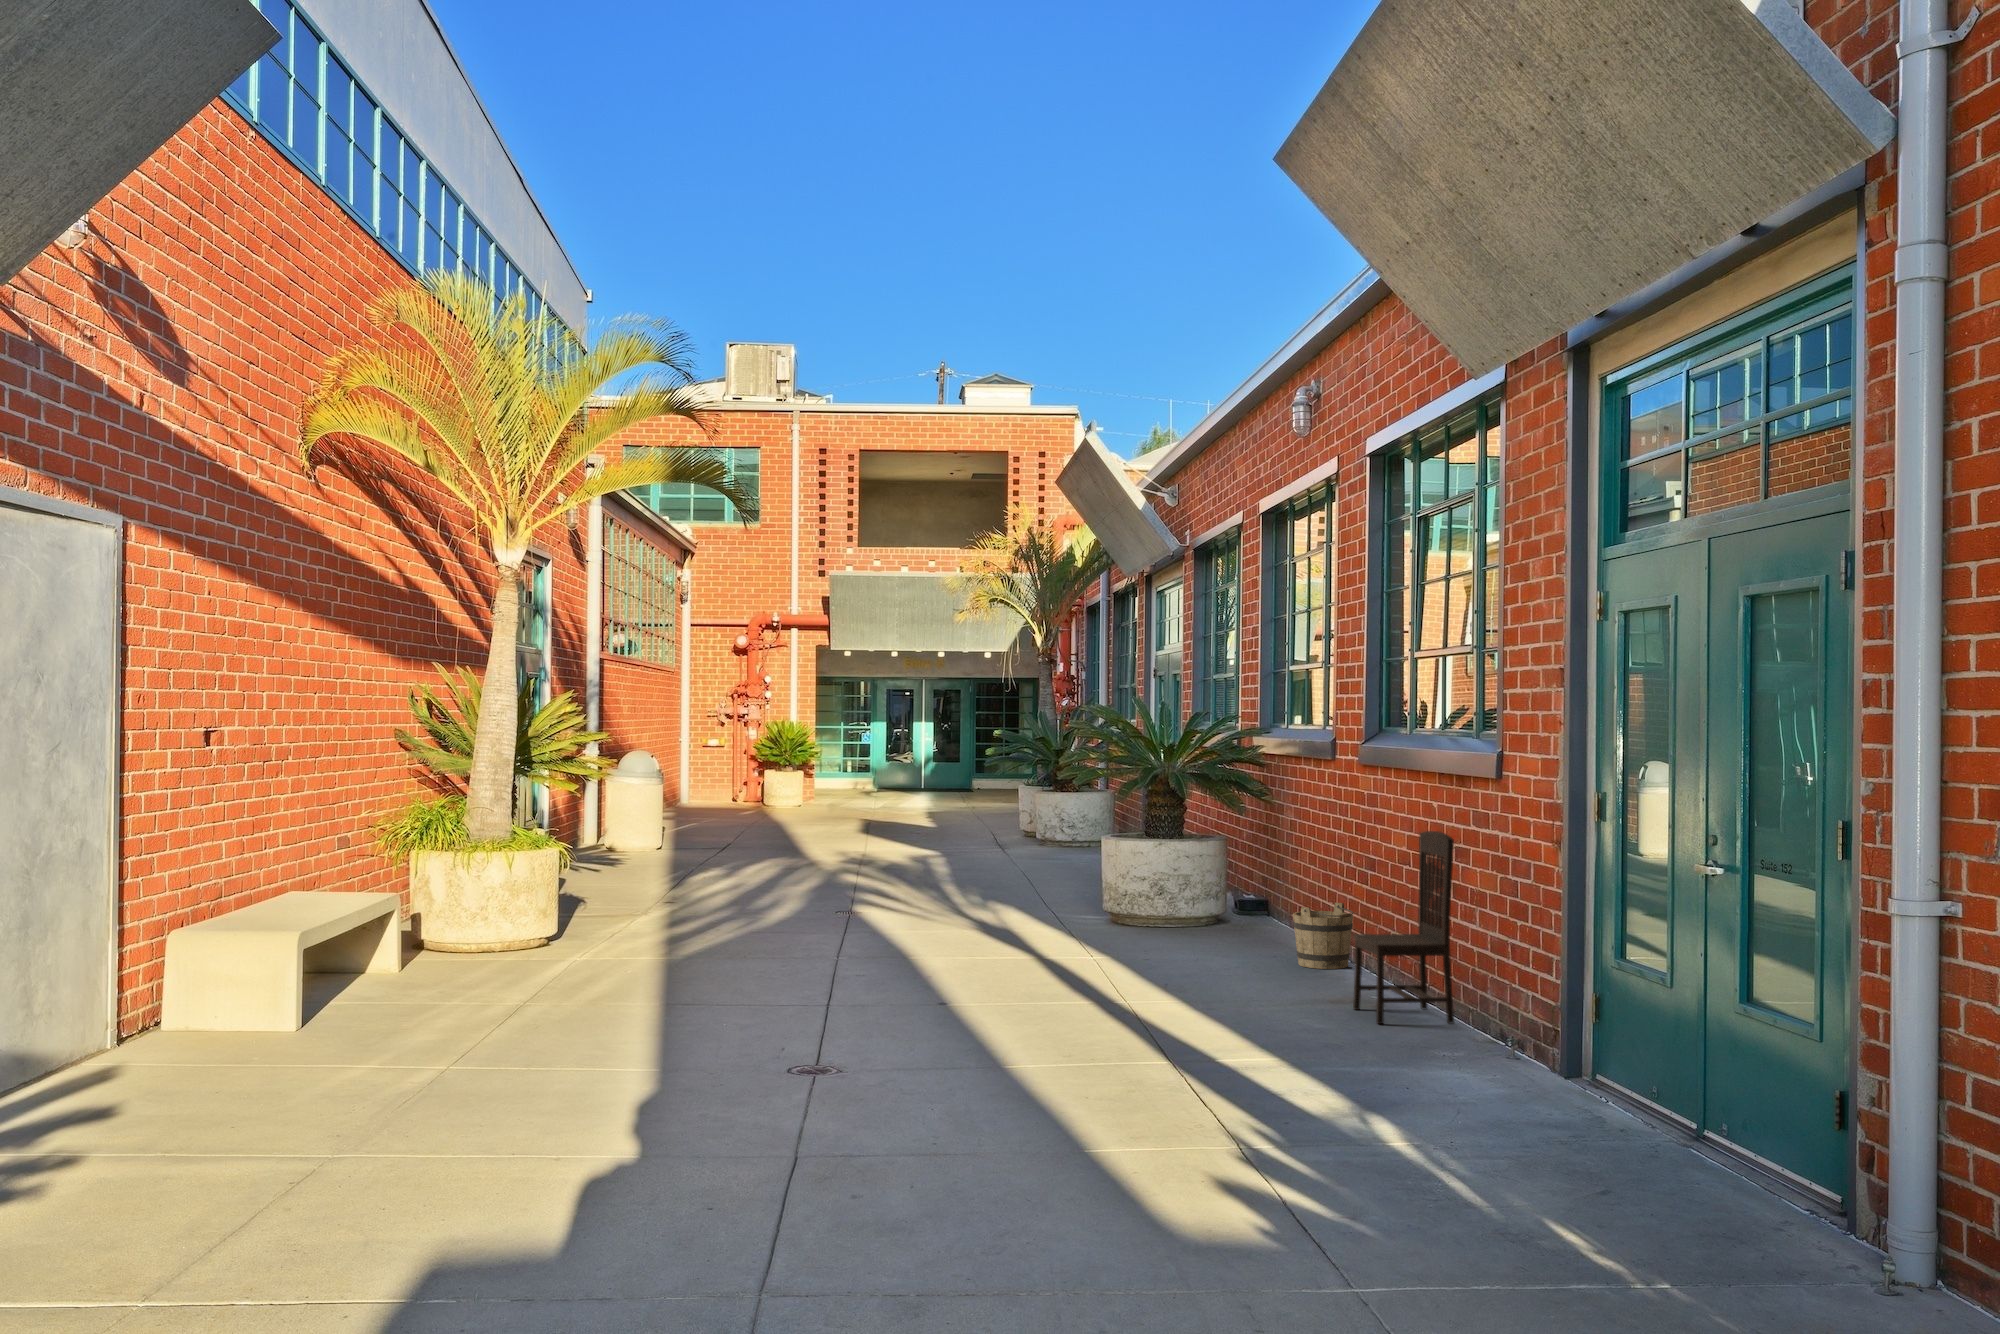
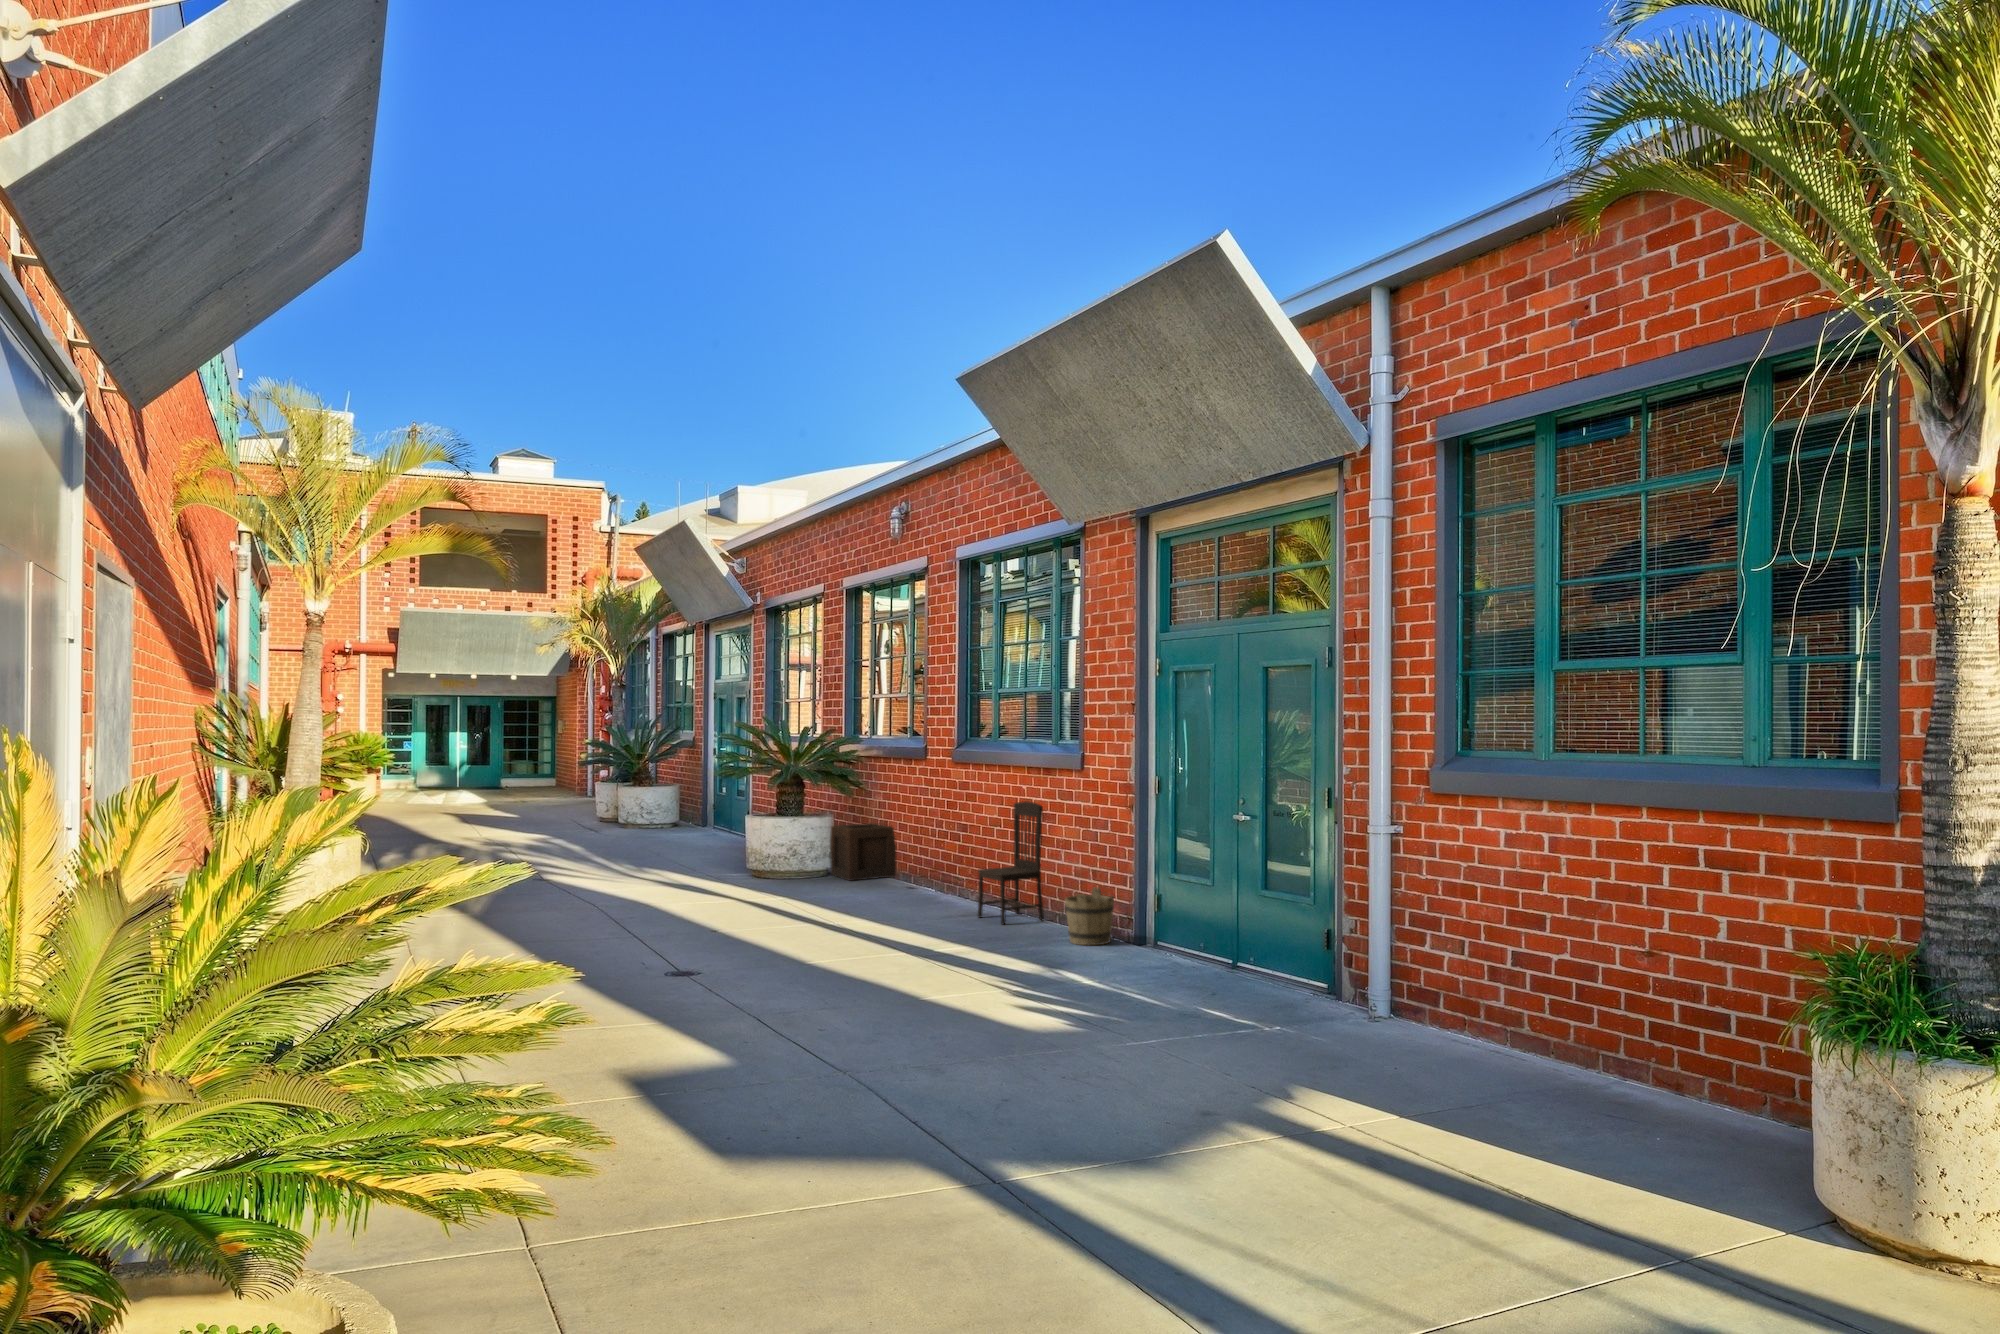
wooden crate: none [1214,857,1304,938] -> present [830,823,896,881]
bucket: present [1293,903,1353,969] -> present [1065,887,1114,945]

